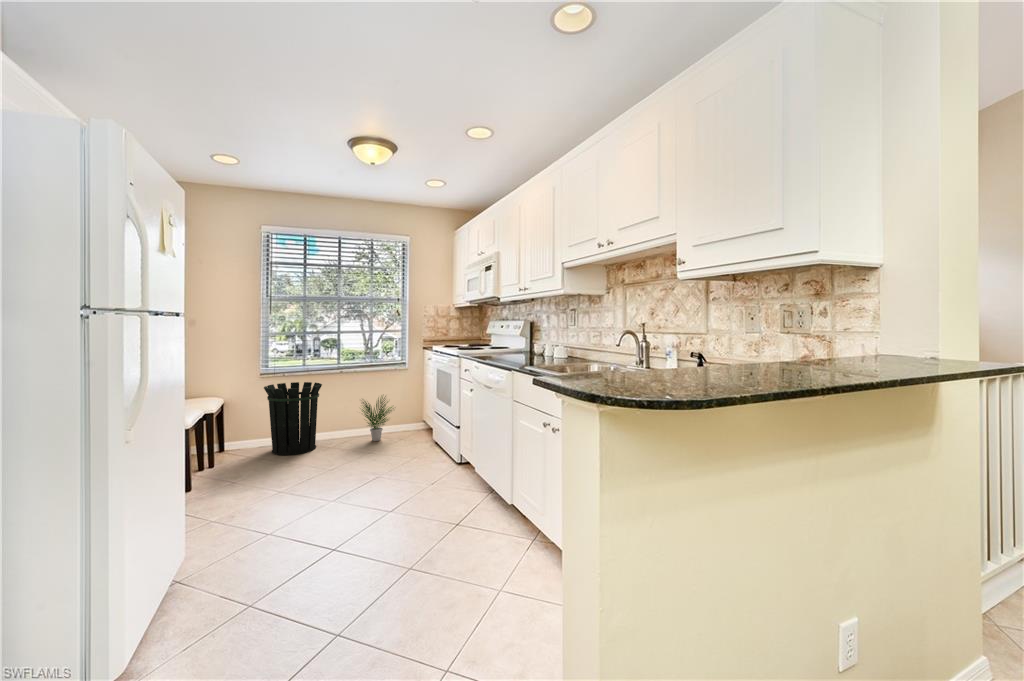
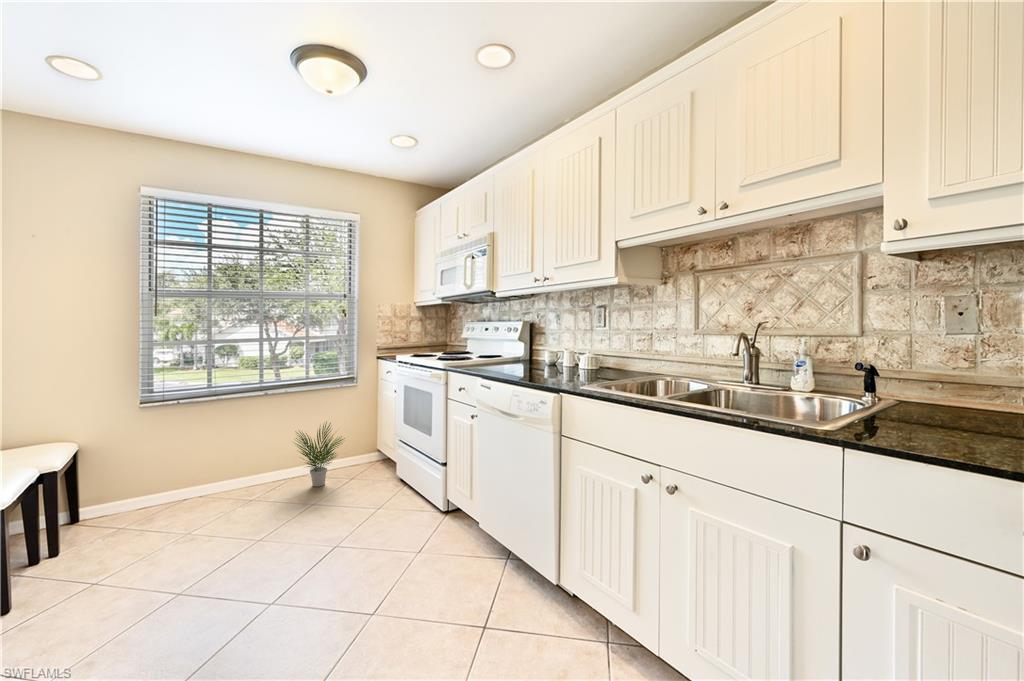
waste bin: present [264,382,322,455] -> none [146,411,239,523]

